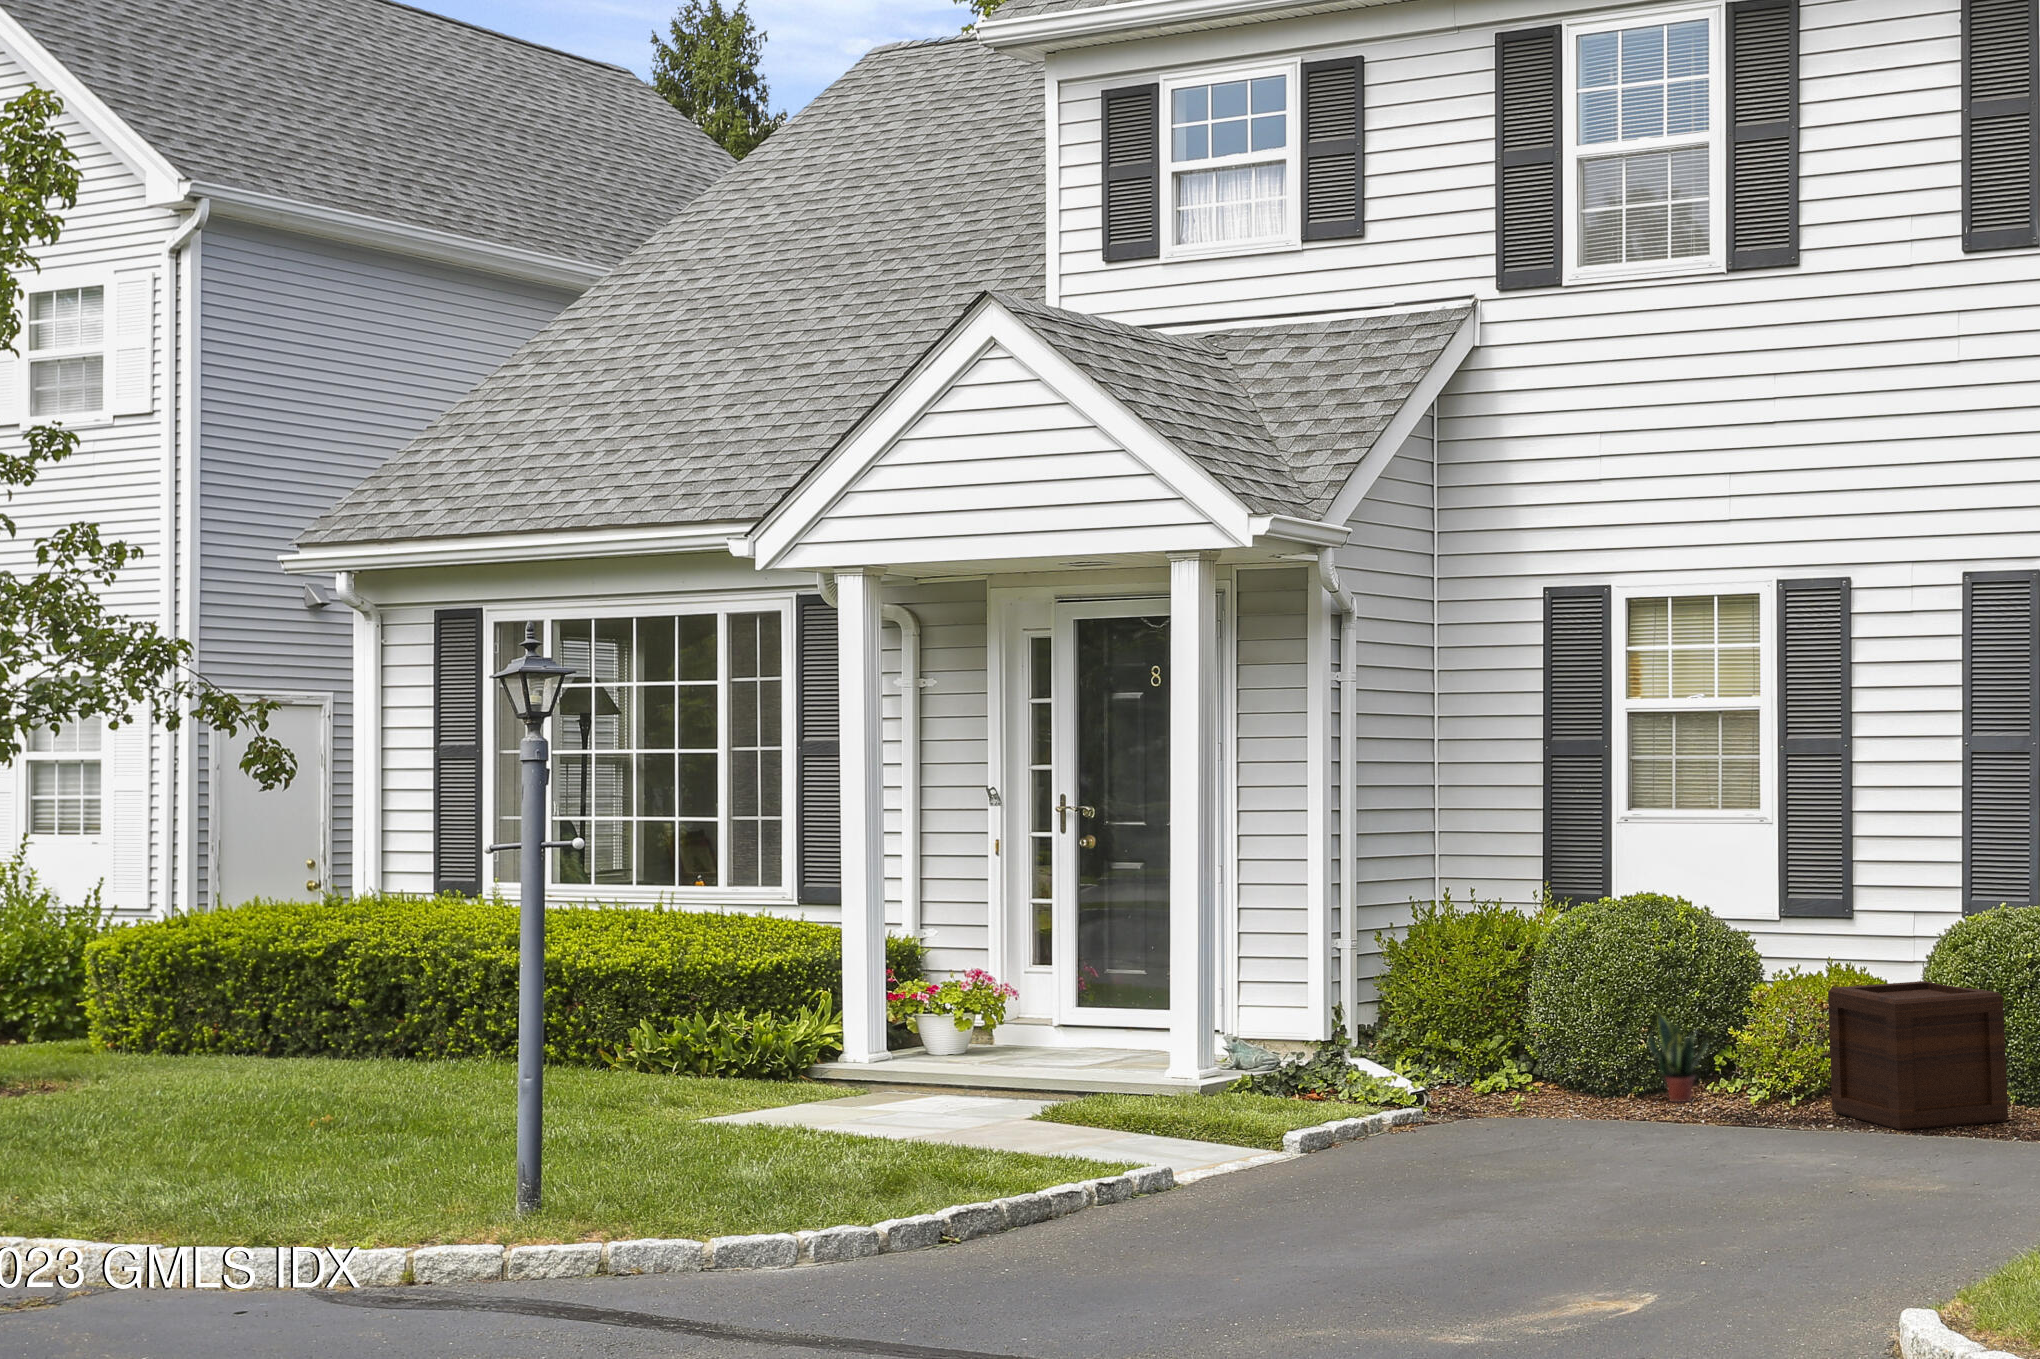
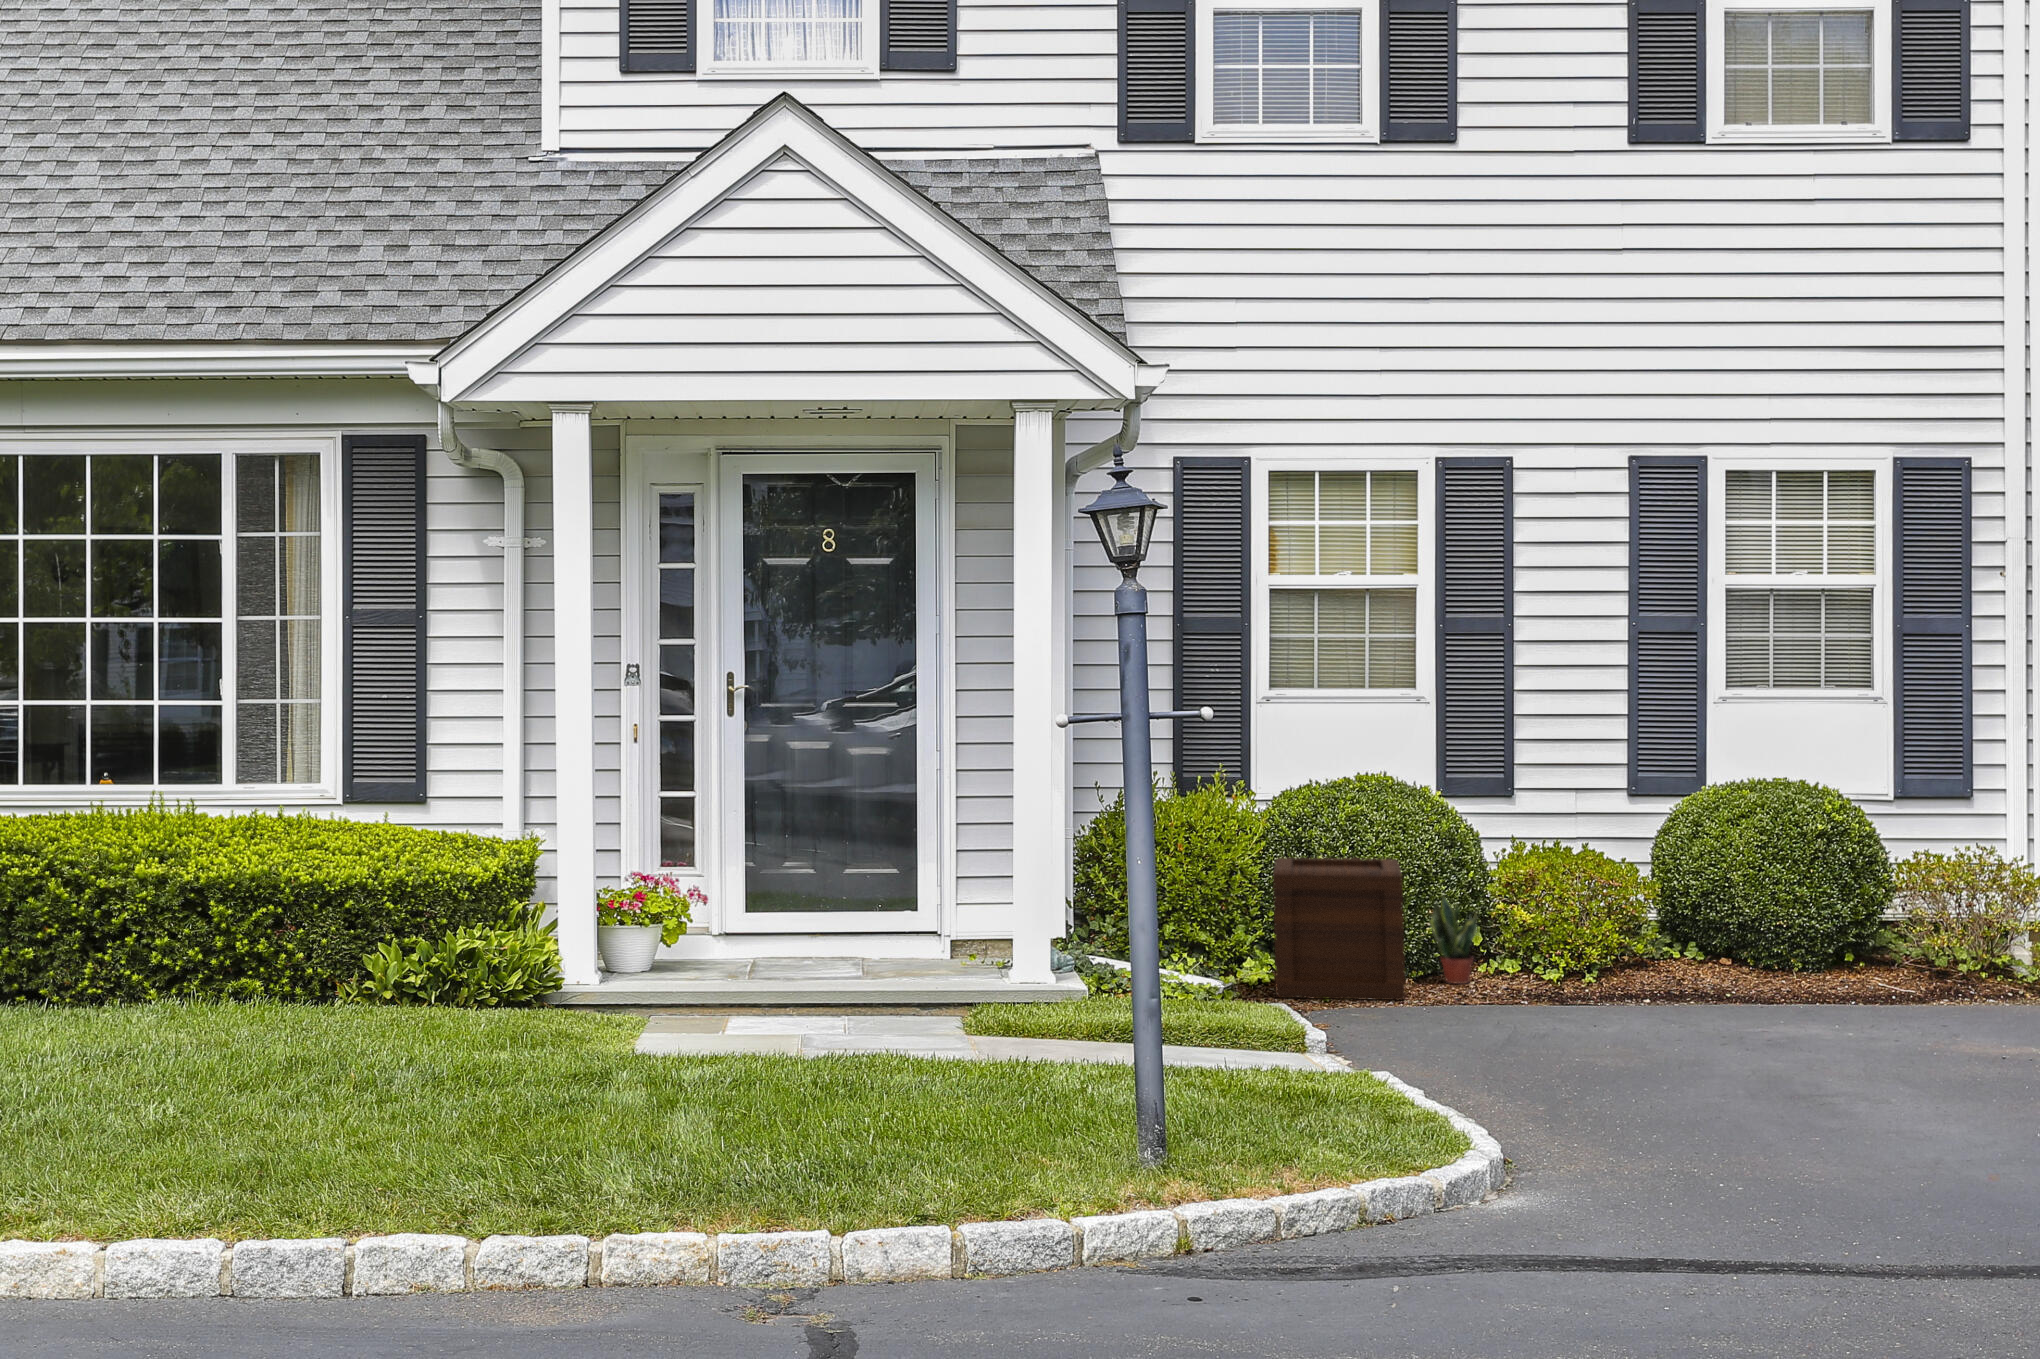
wooden crate: present [1828,981,2008,1130] -> present [1273,858,1406,1000]

